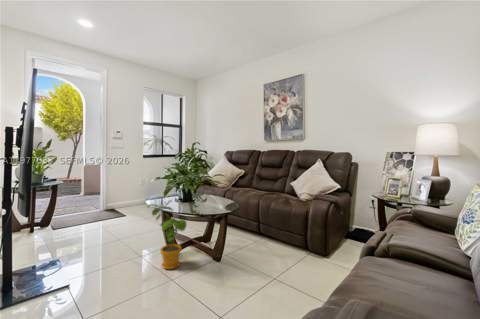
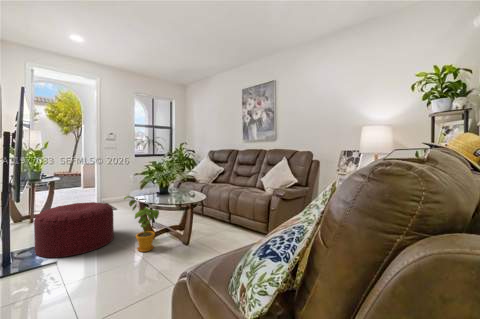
ottoman: none [42,210,130,277] -> present [34,202,114,258]

